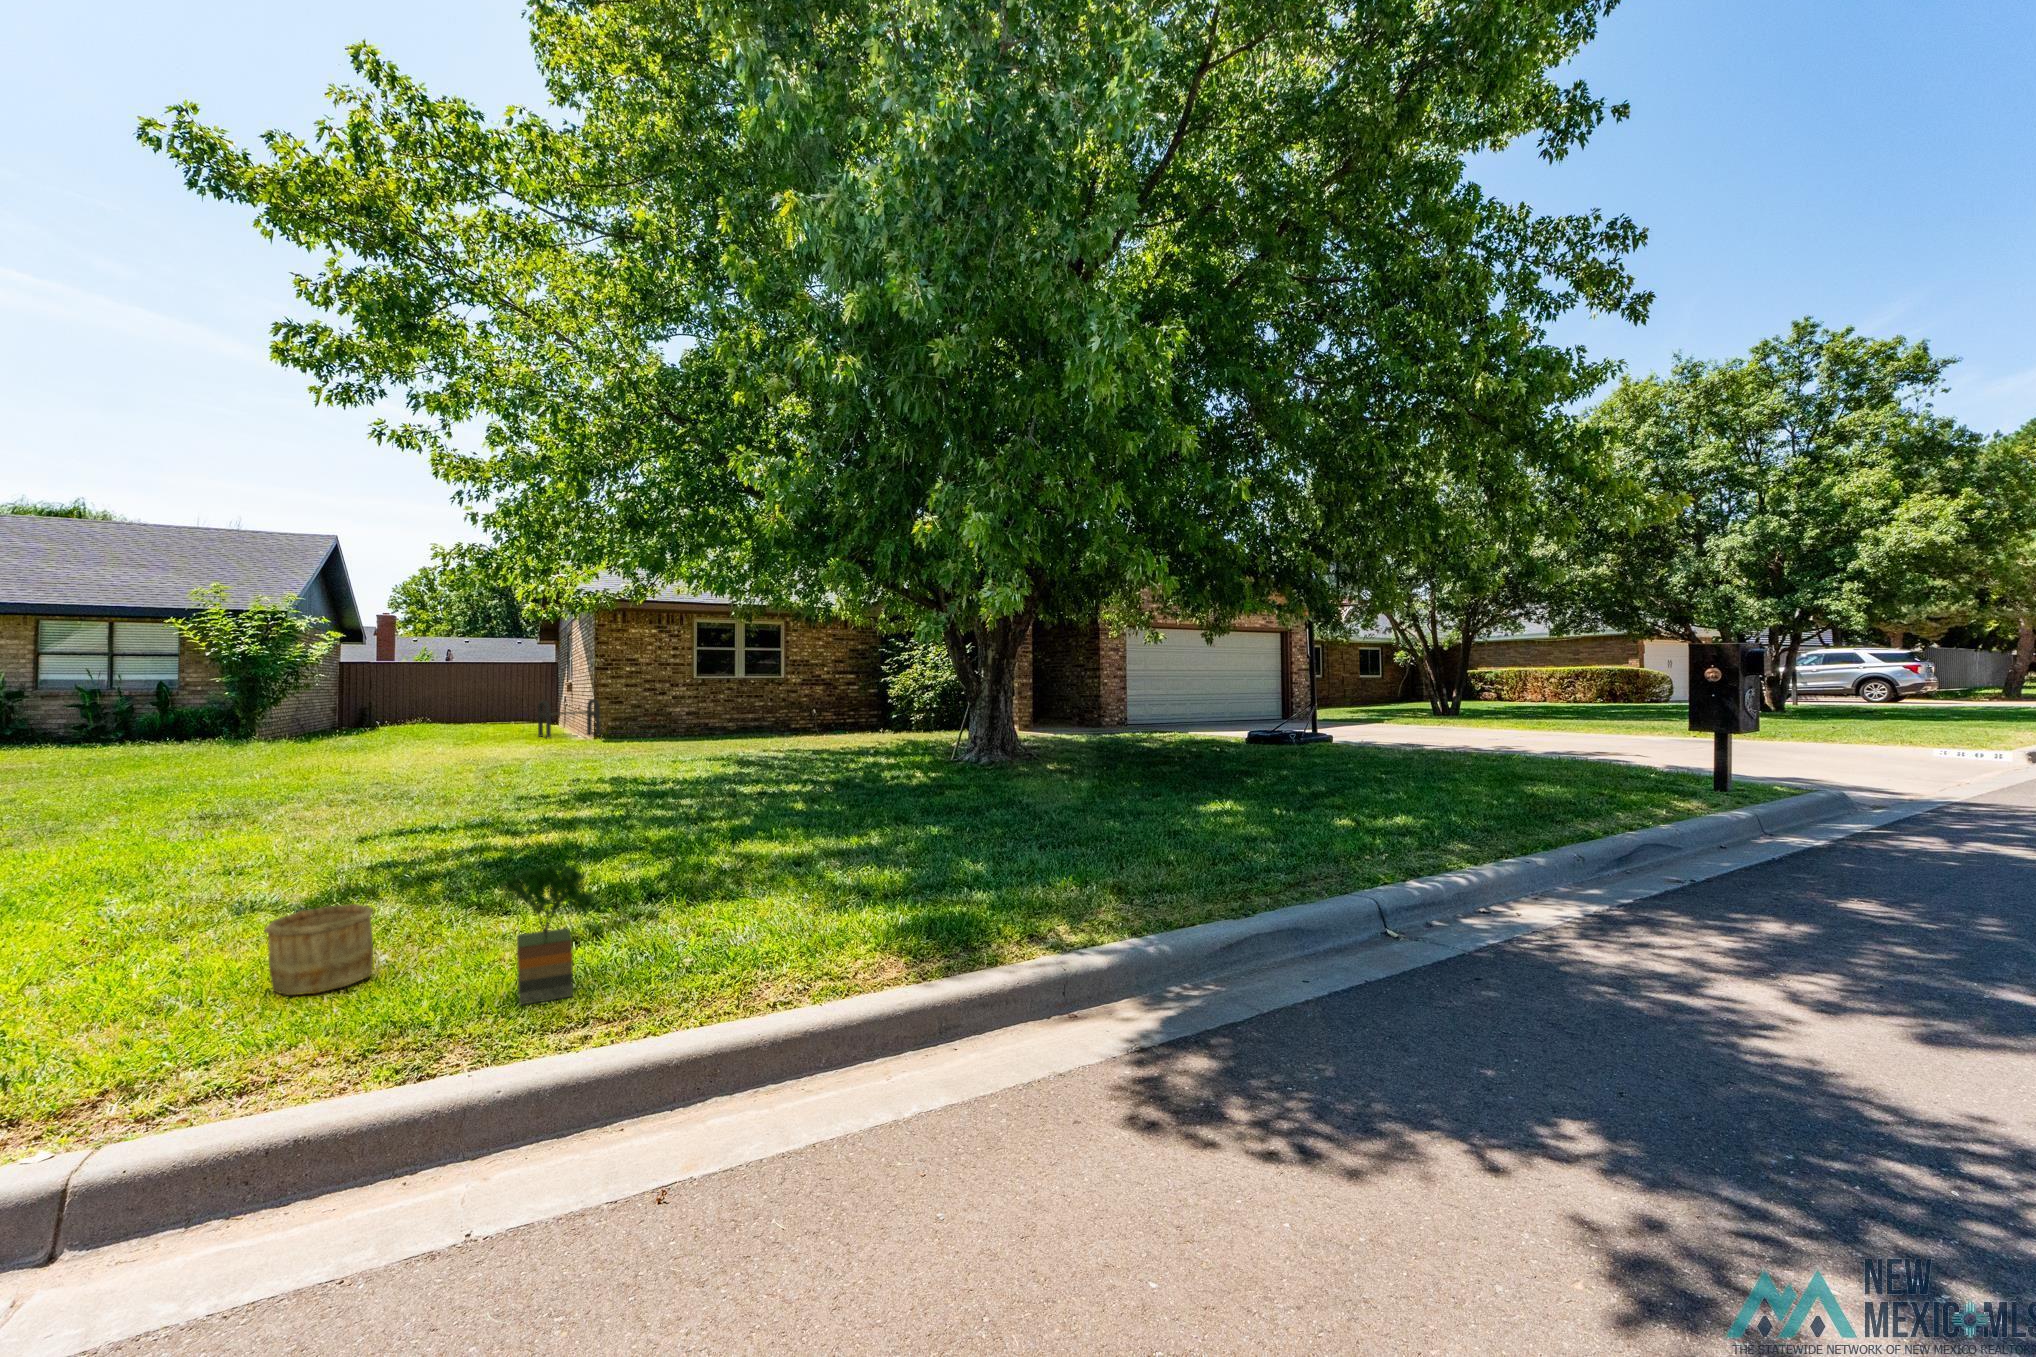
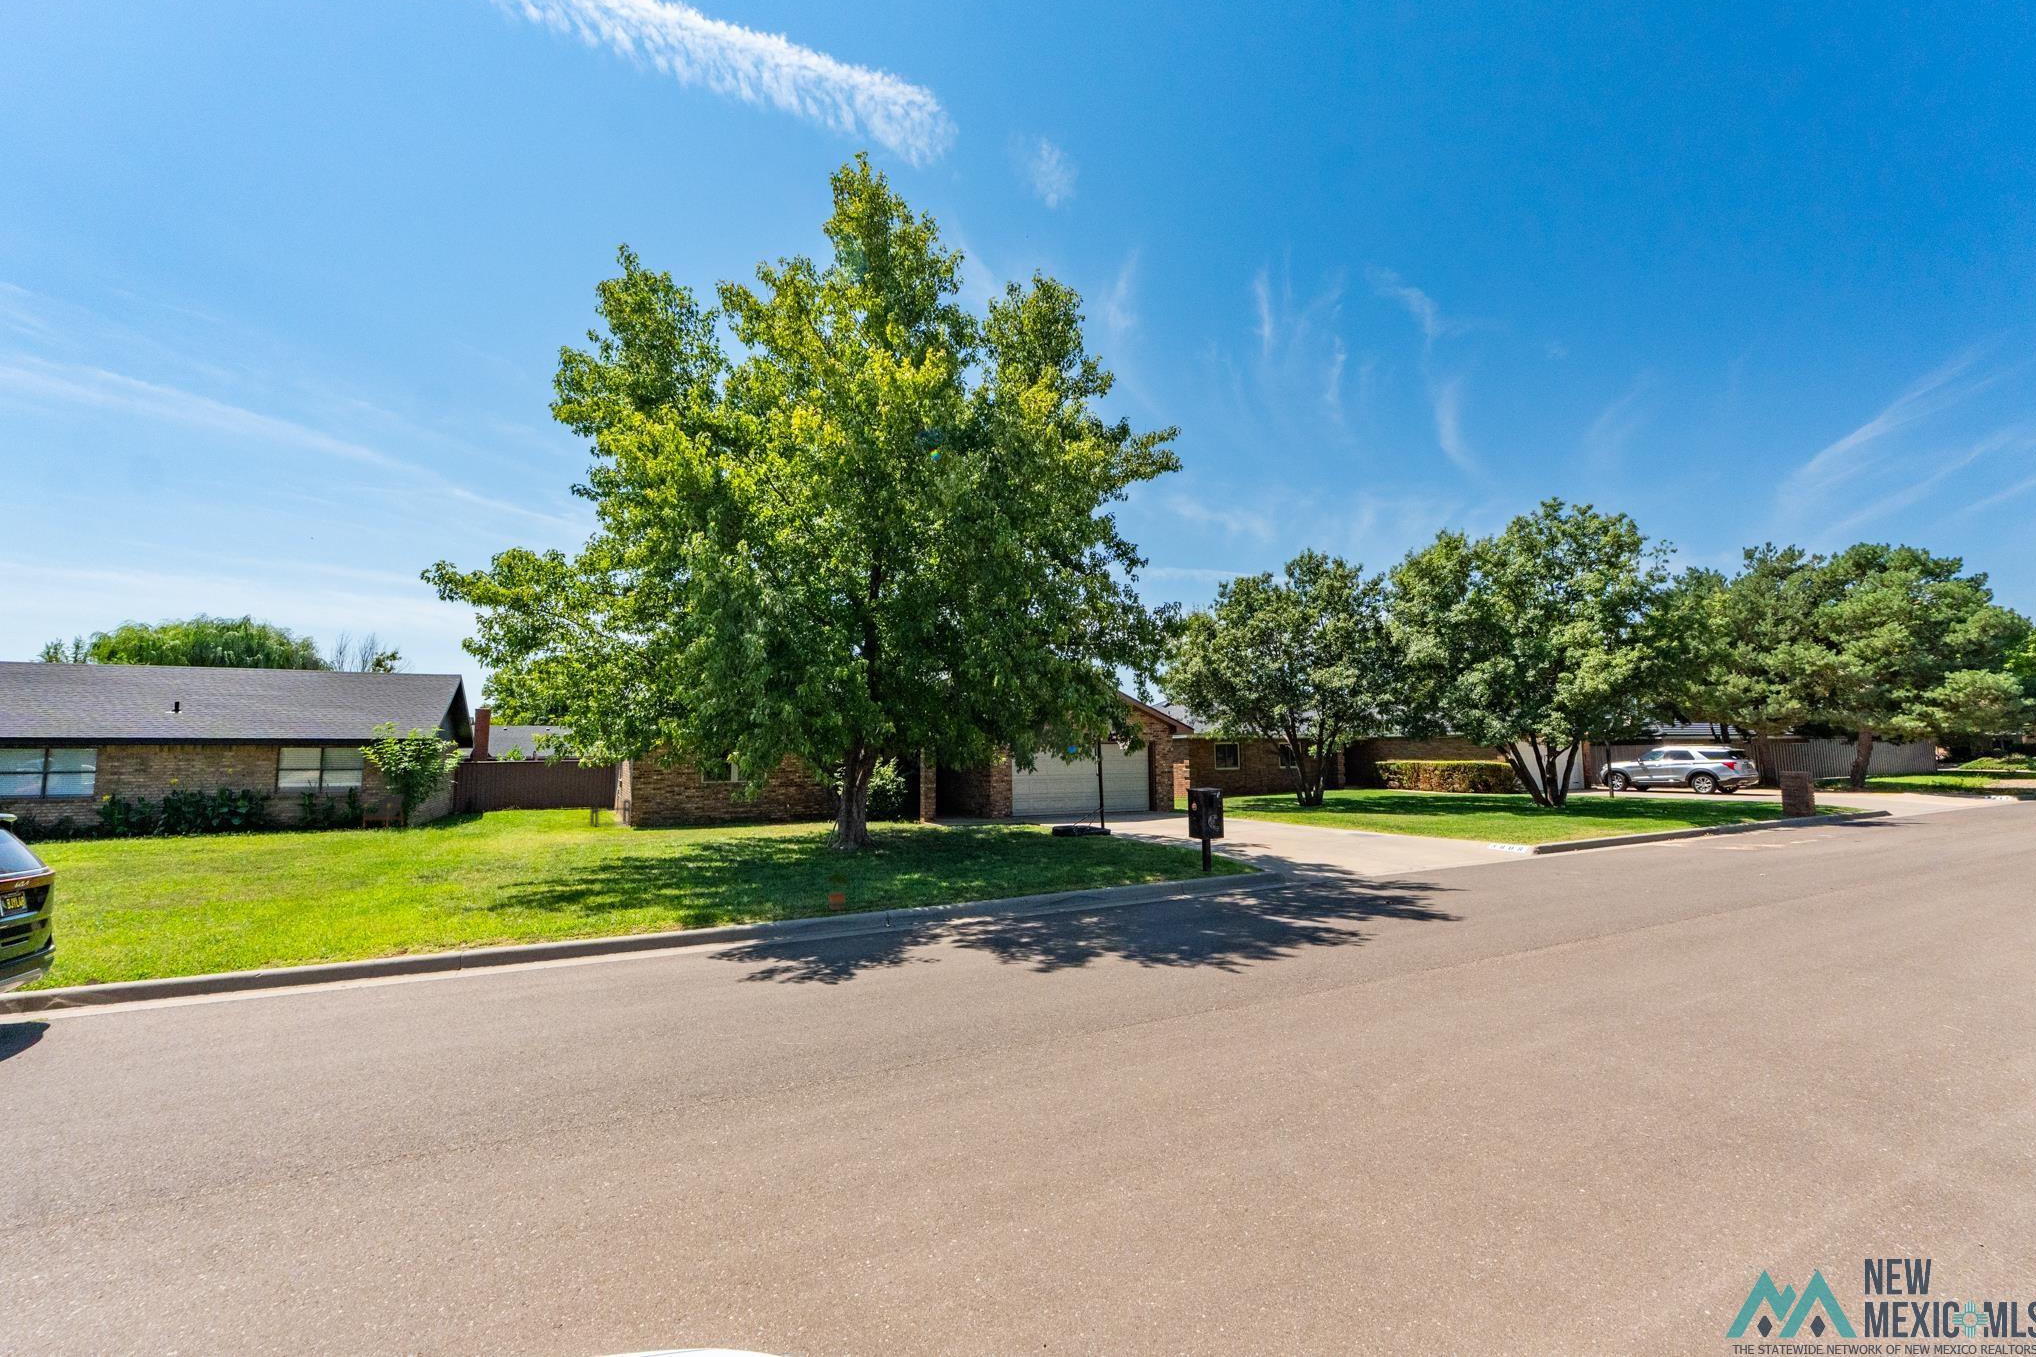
lounge chair: none [170,692,242,741] -> present [363,795,404,825]
potted tree: present [500,865,594,1005] -> present [827,874,849,910]
wooden bucket: present [264,904,373,995] -> none [490,904,520,929]

